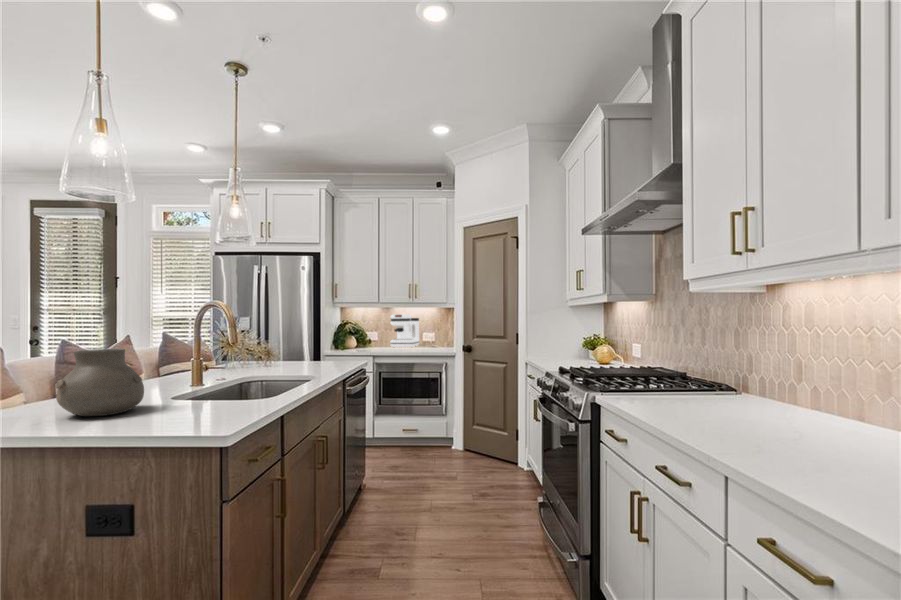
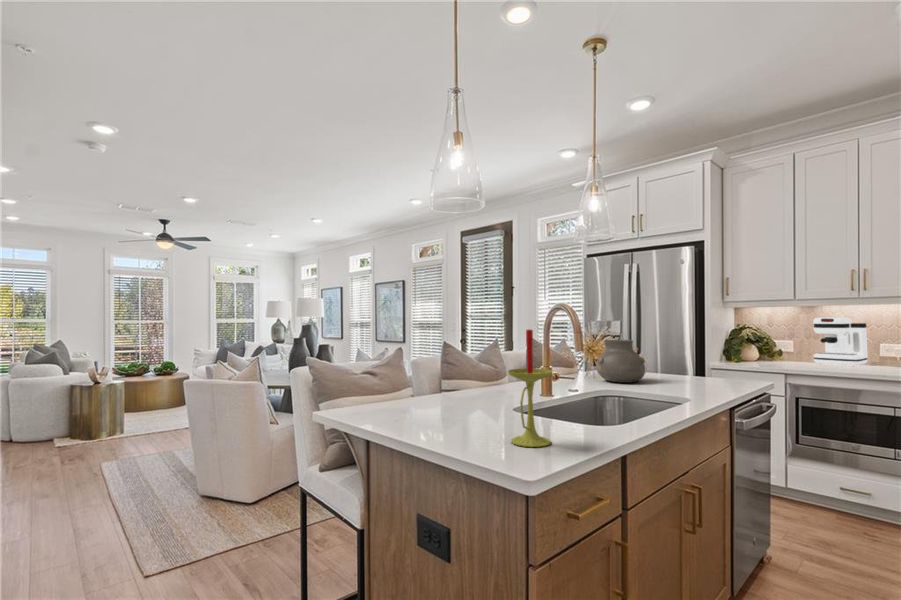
candle: none [192,319,232,416] -> present [508,330,552,447]
vase: present [55,349,144,416] -> present [596,340,645,383]

